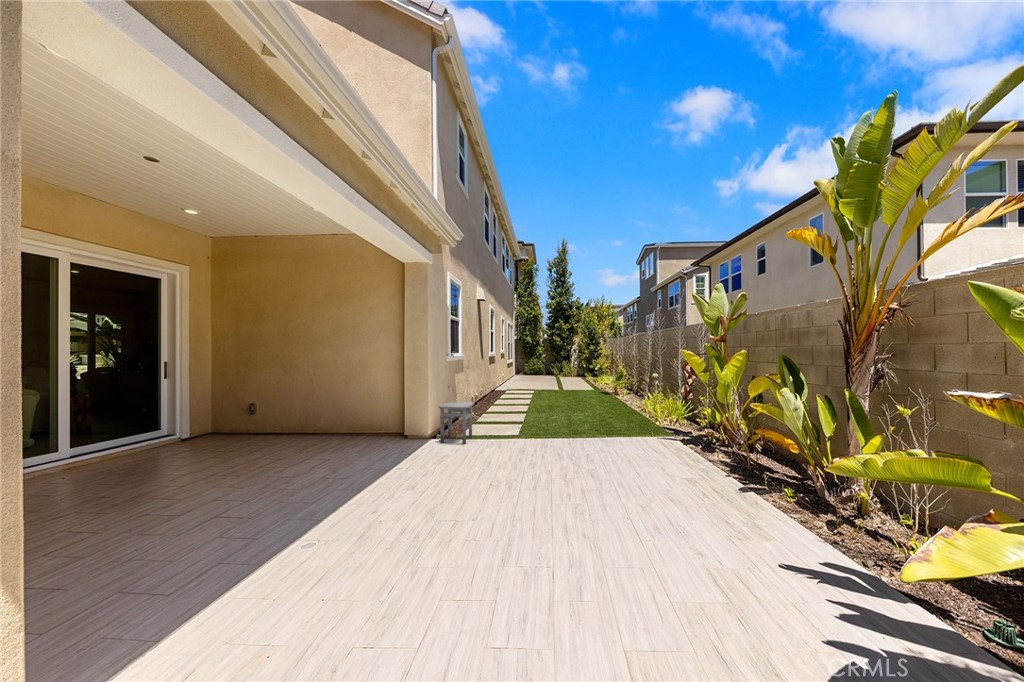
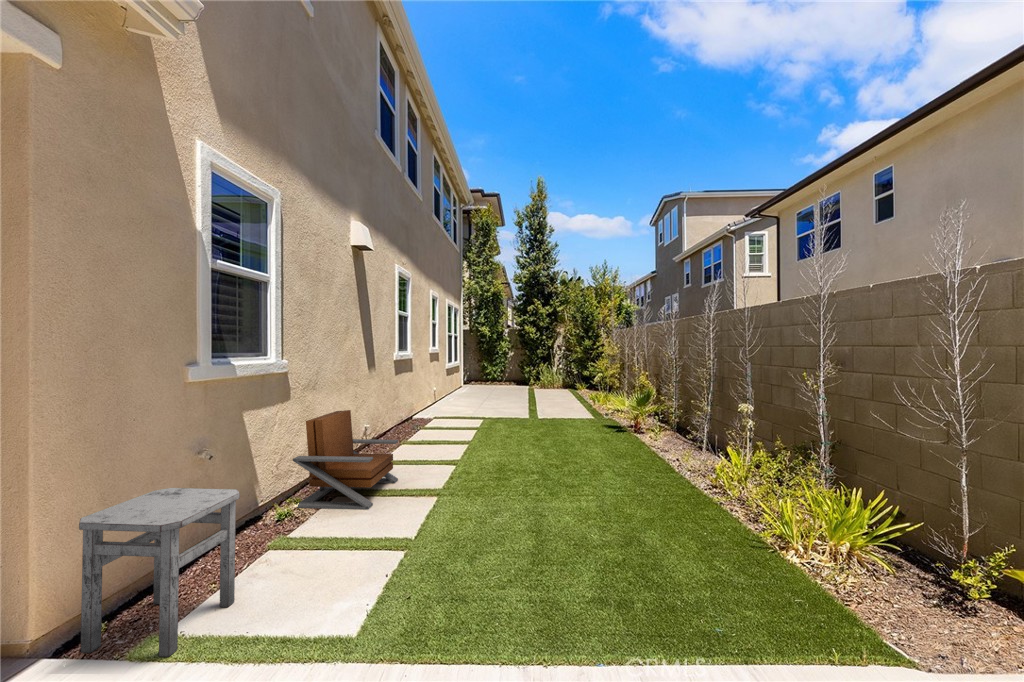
lounge chair: none [468,382,504,420] -> present [293,410,398,509]

